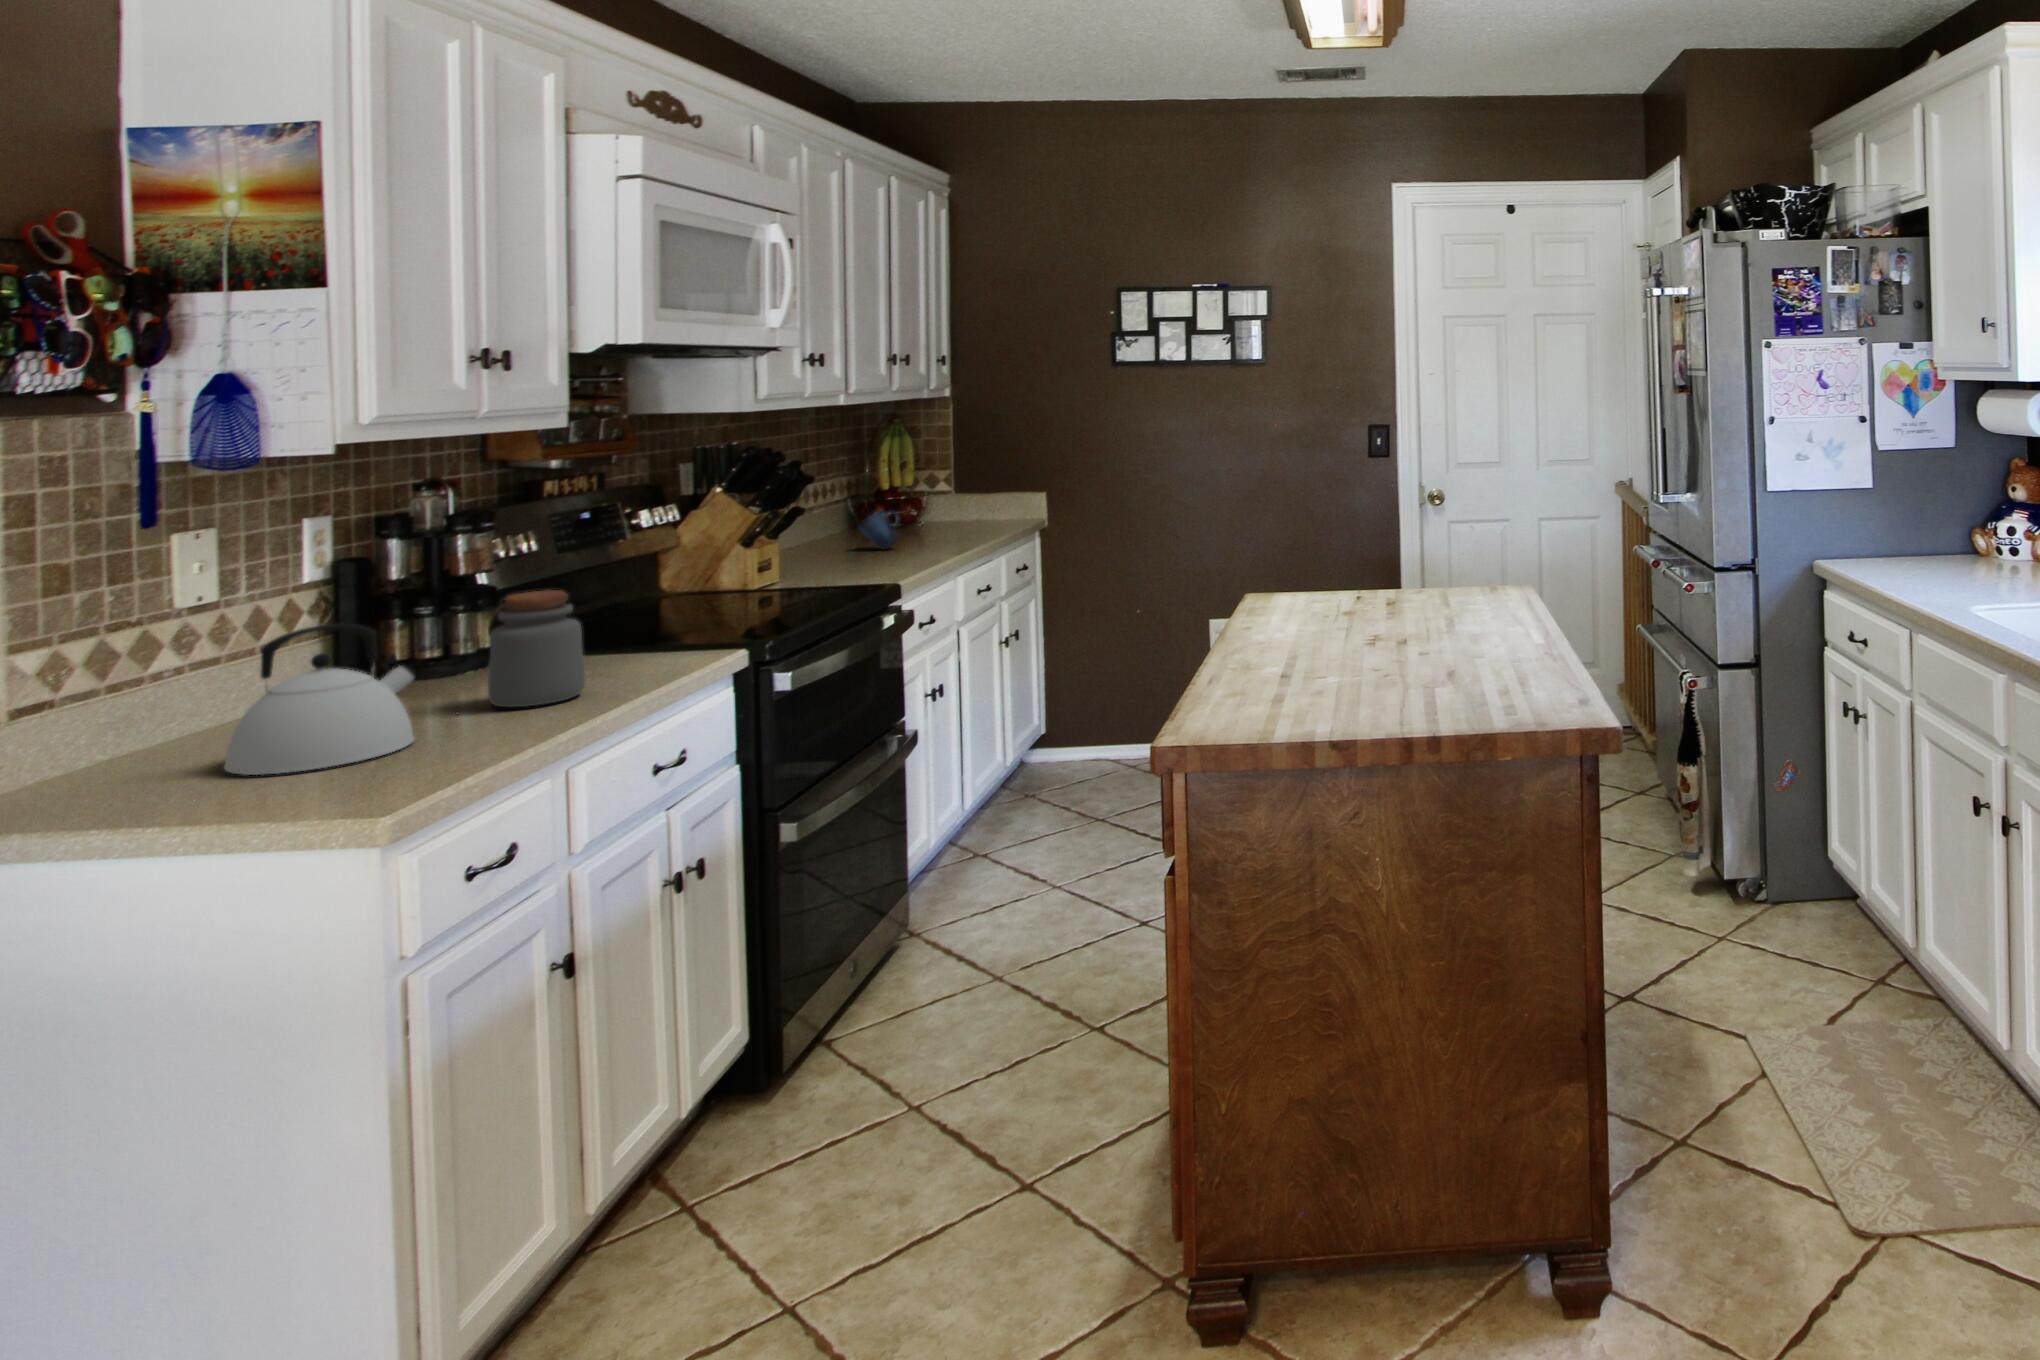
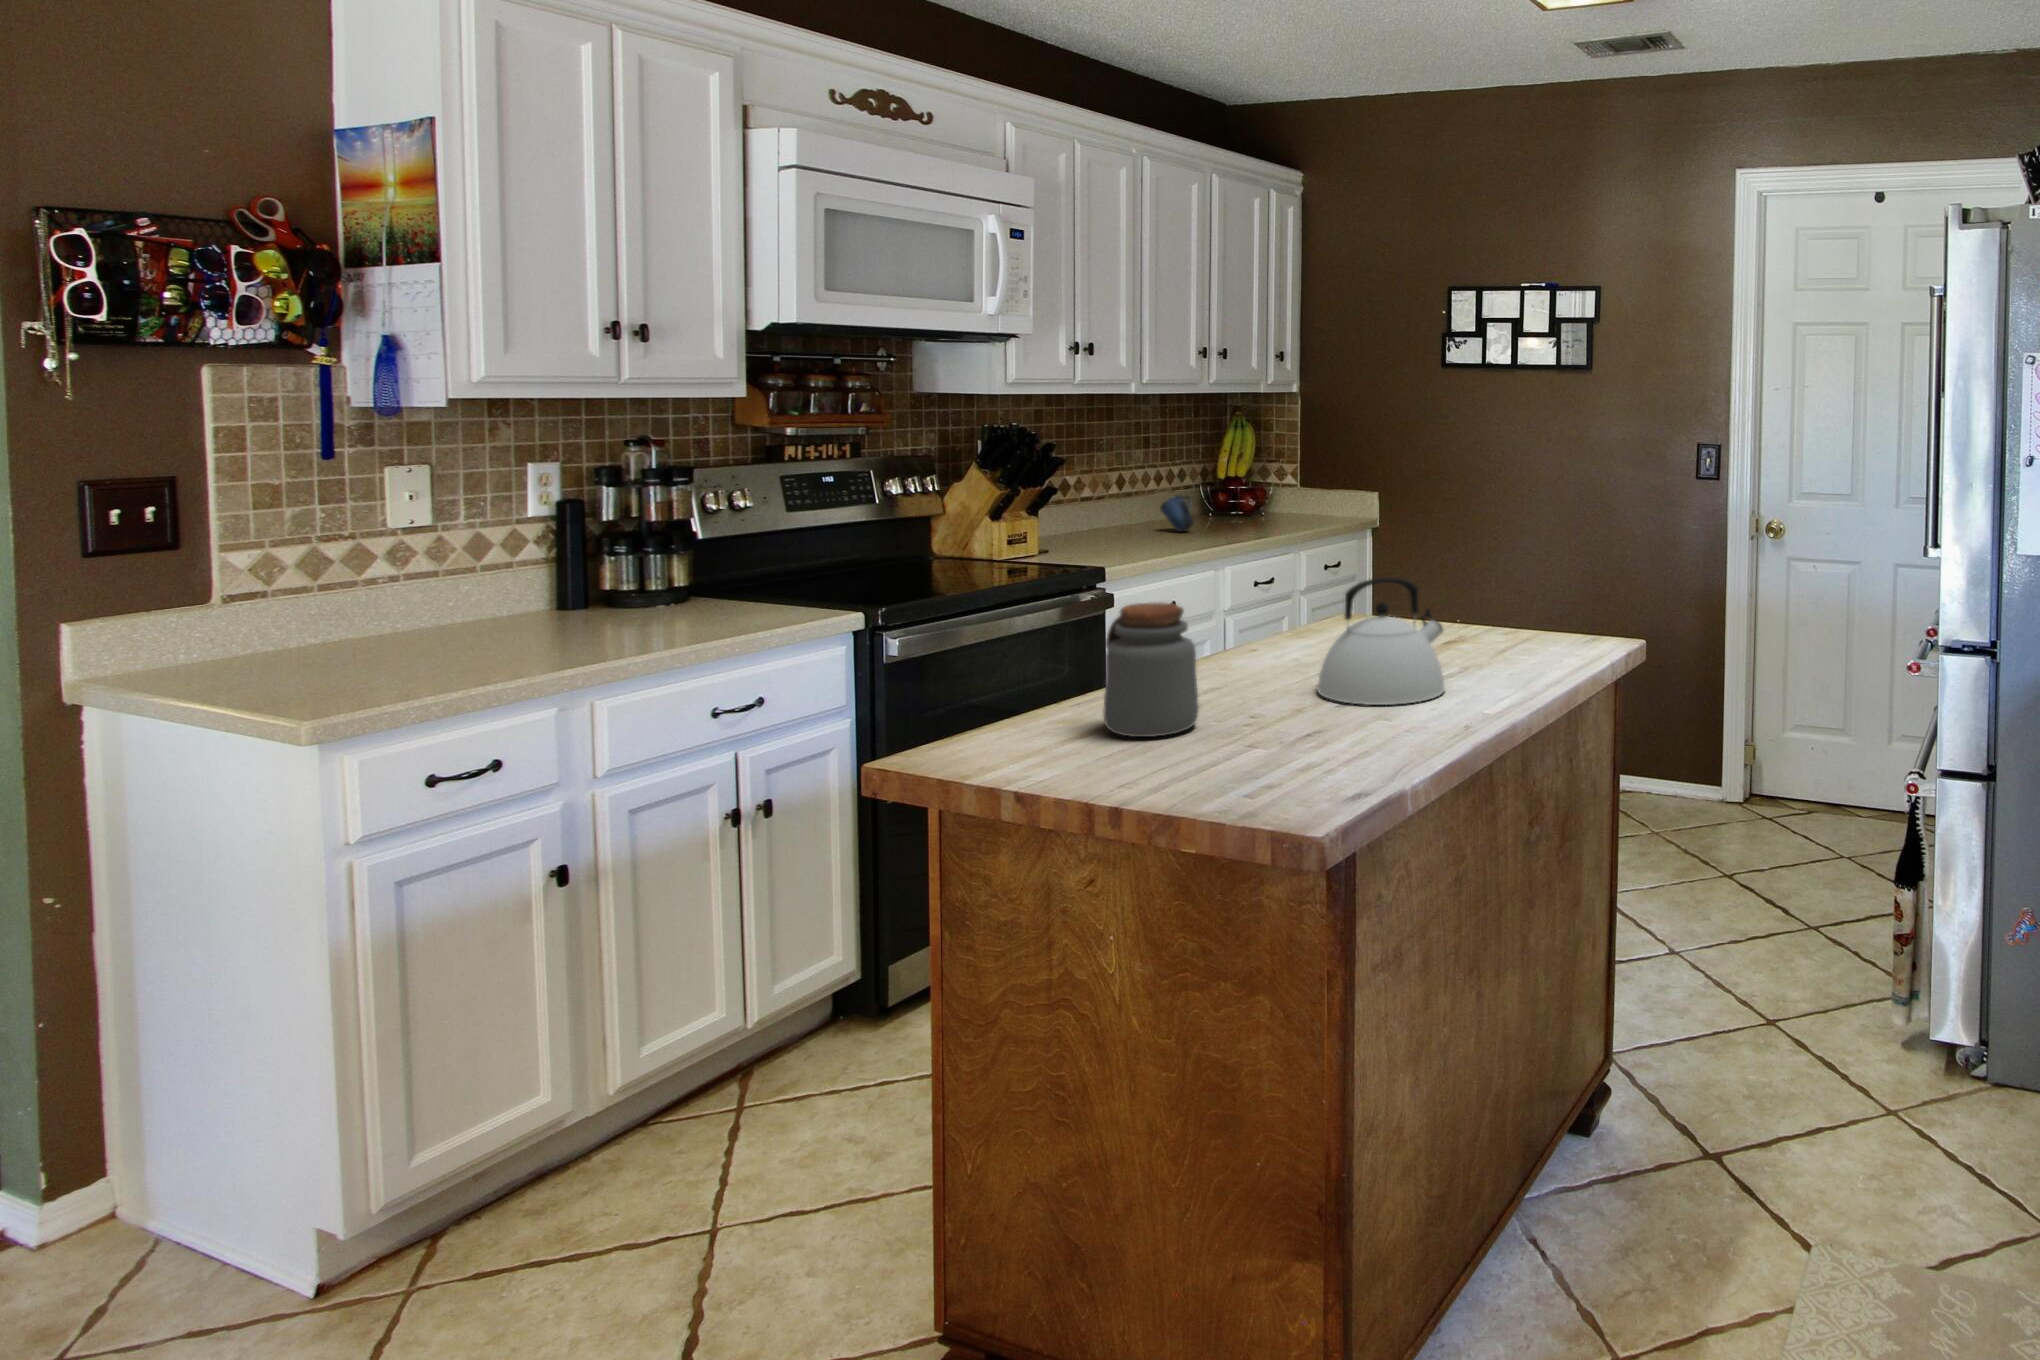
jar: present [488,590,585,707] -> present [1103,602,1199,737]
kettle: present [224,624,416,775] -> present [1317,577,1445,705]

